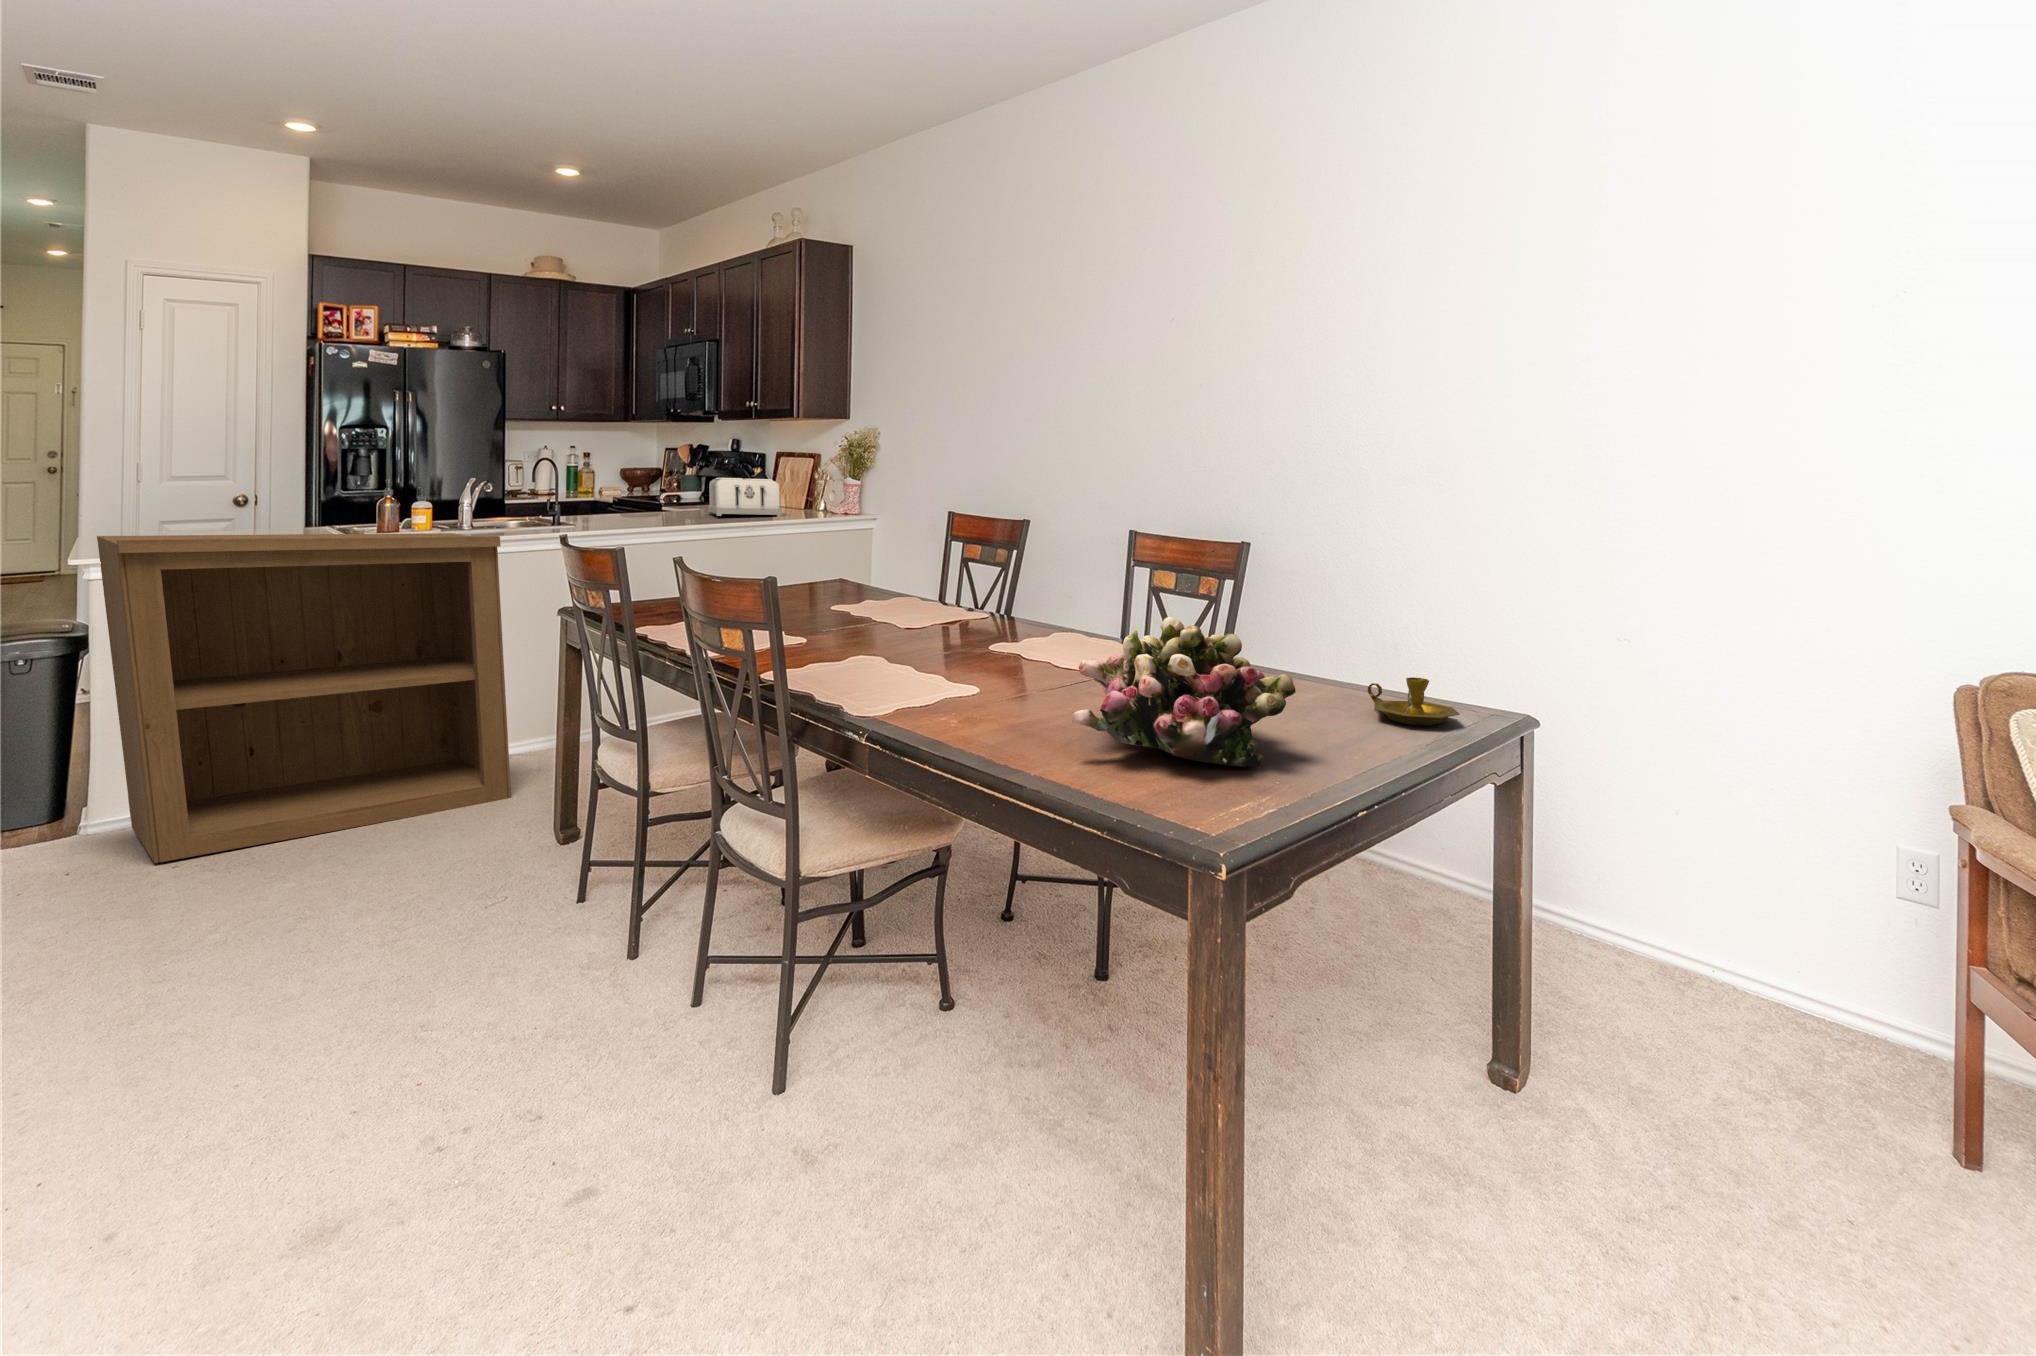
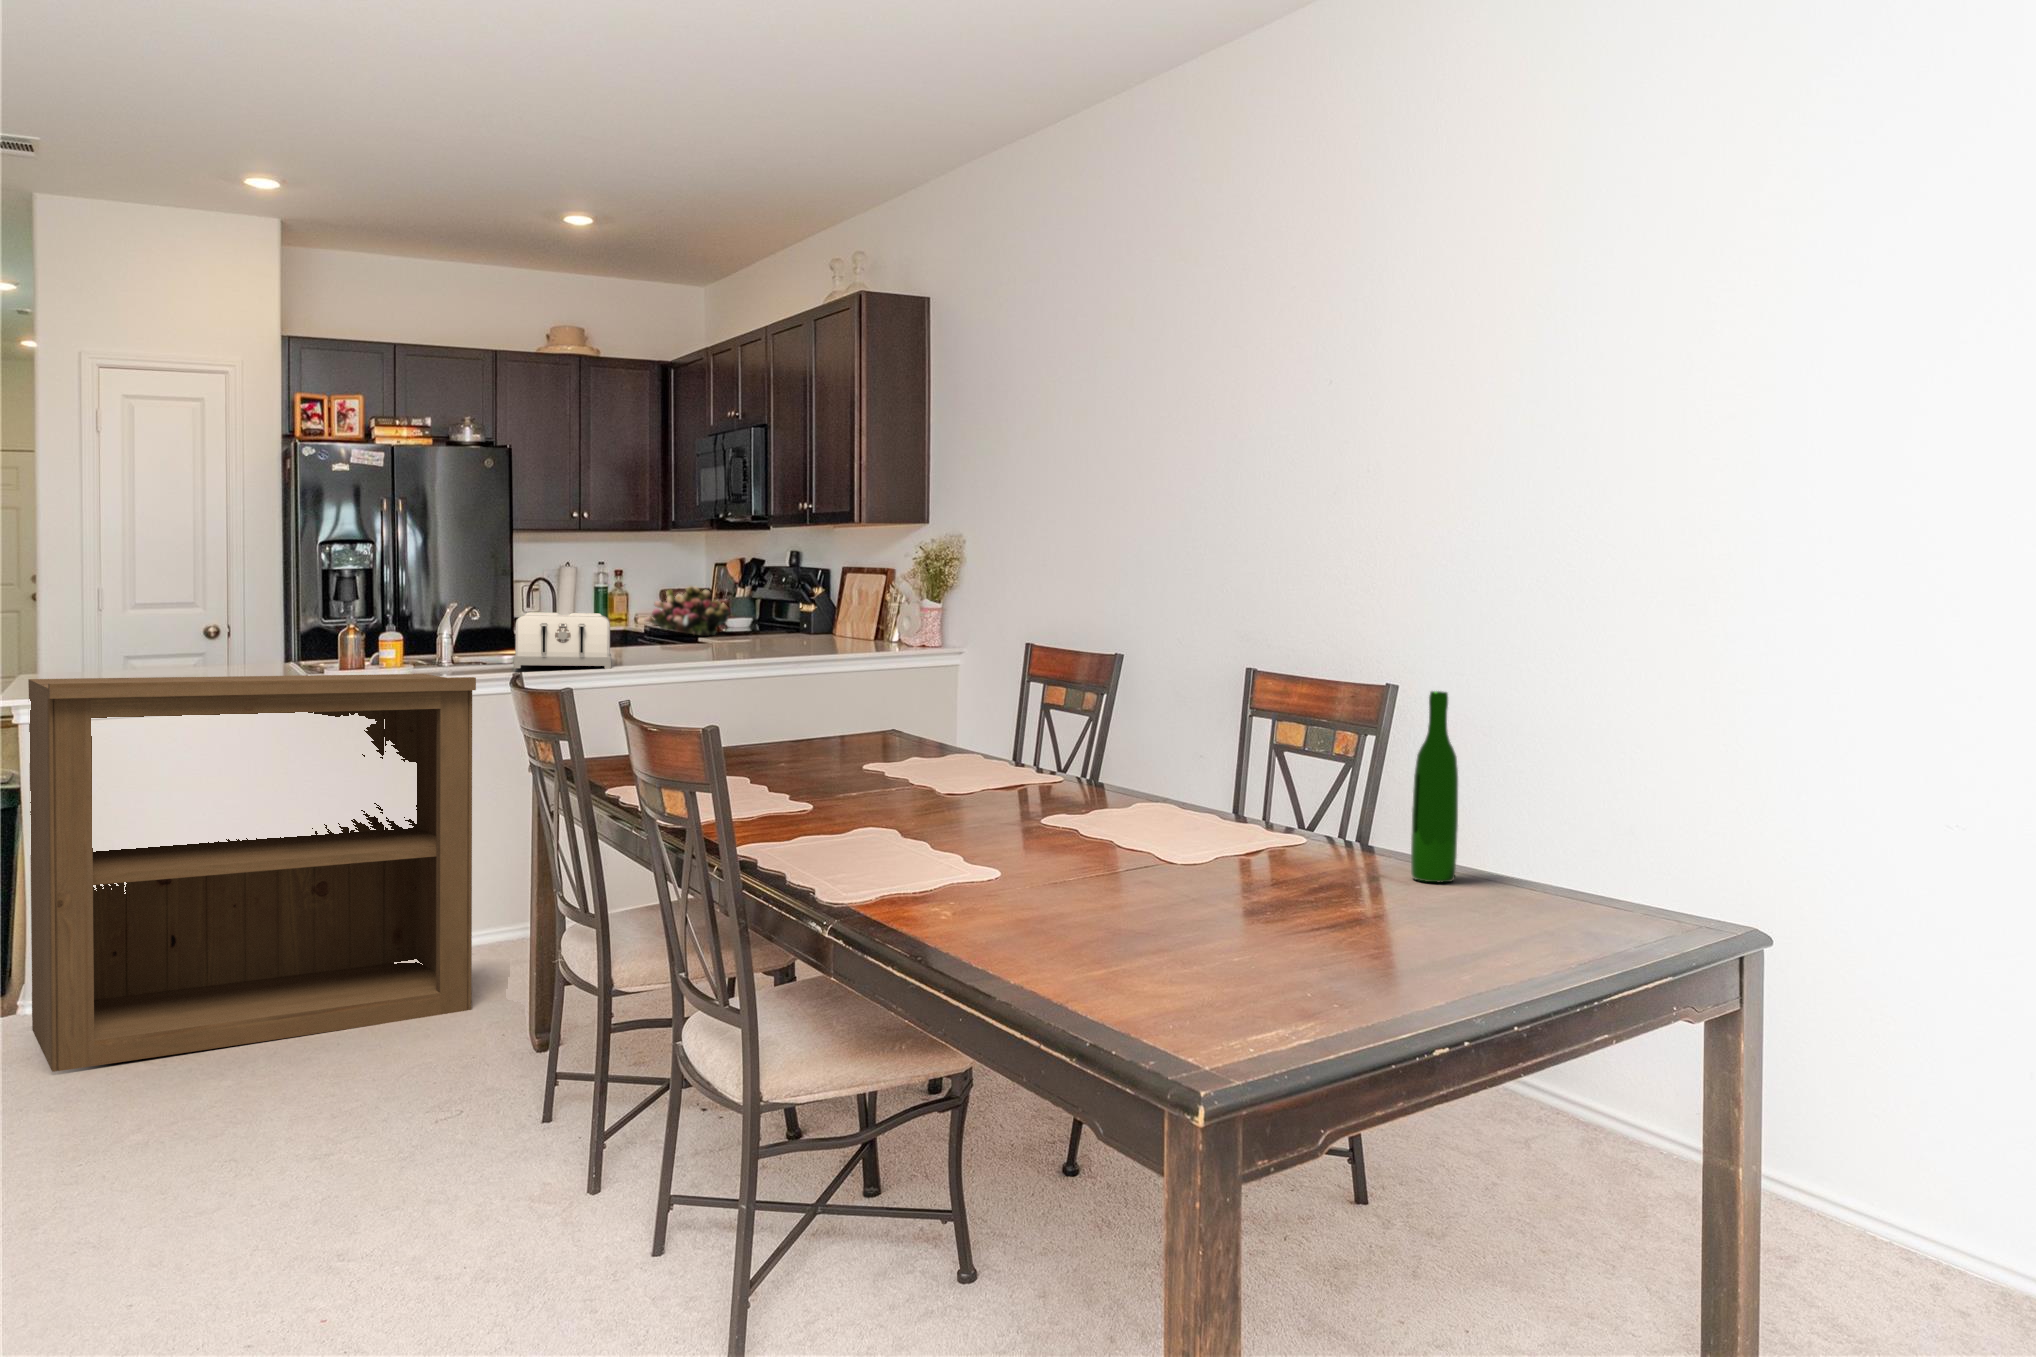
toaster: present [708,478,782,517] -> present [514,612,611,669]
wine bottle: none [1300,550,1340,697] -> present [1411,691,1458,882]
flower arrangement: present [1072,617,1296,767] -> present [645,586,730,636]
candlestick: present [1368,677,1460,725] -> none [1484,856,1596,918]

